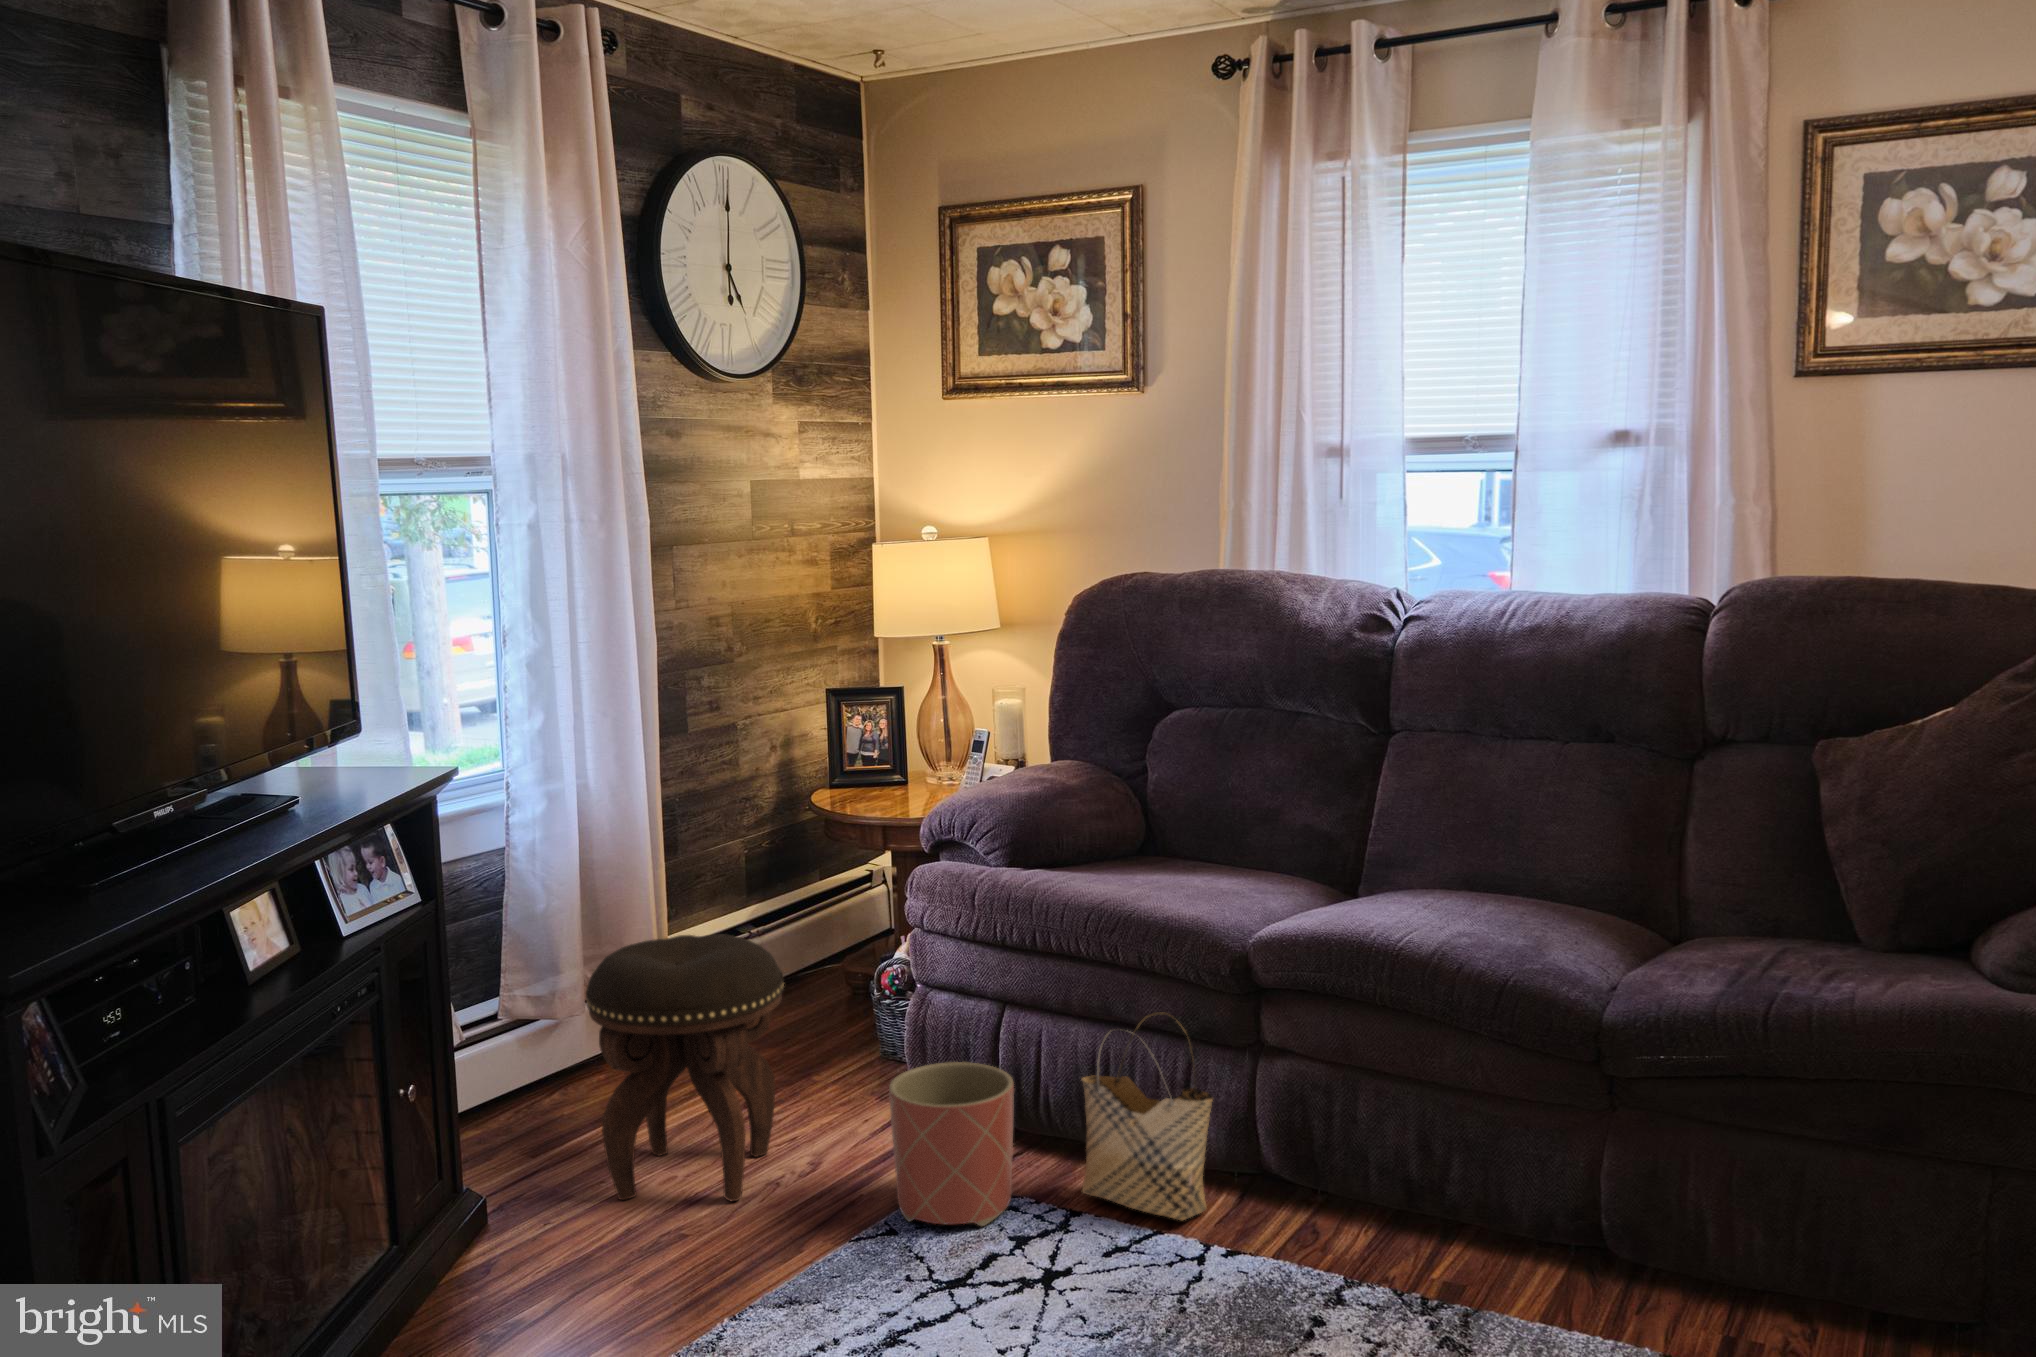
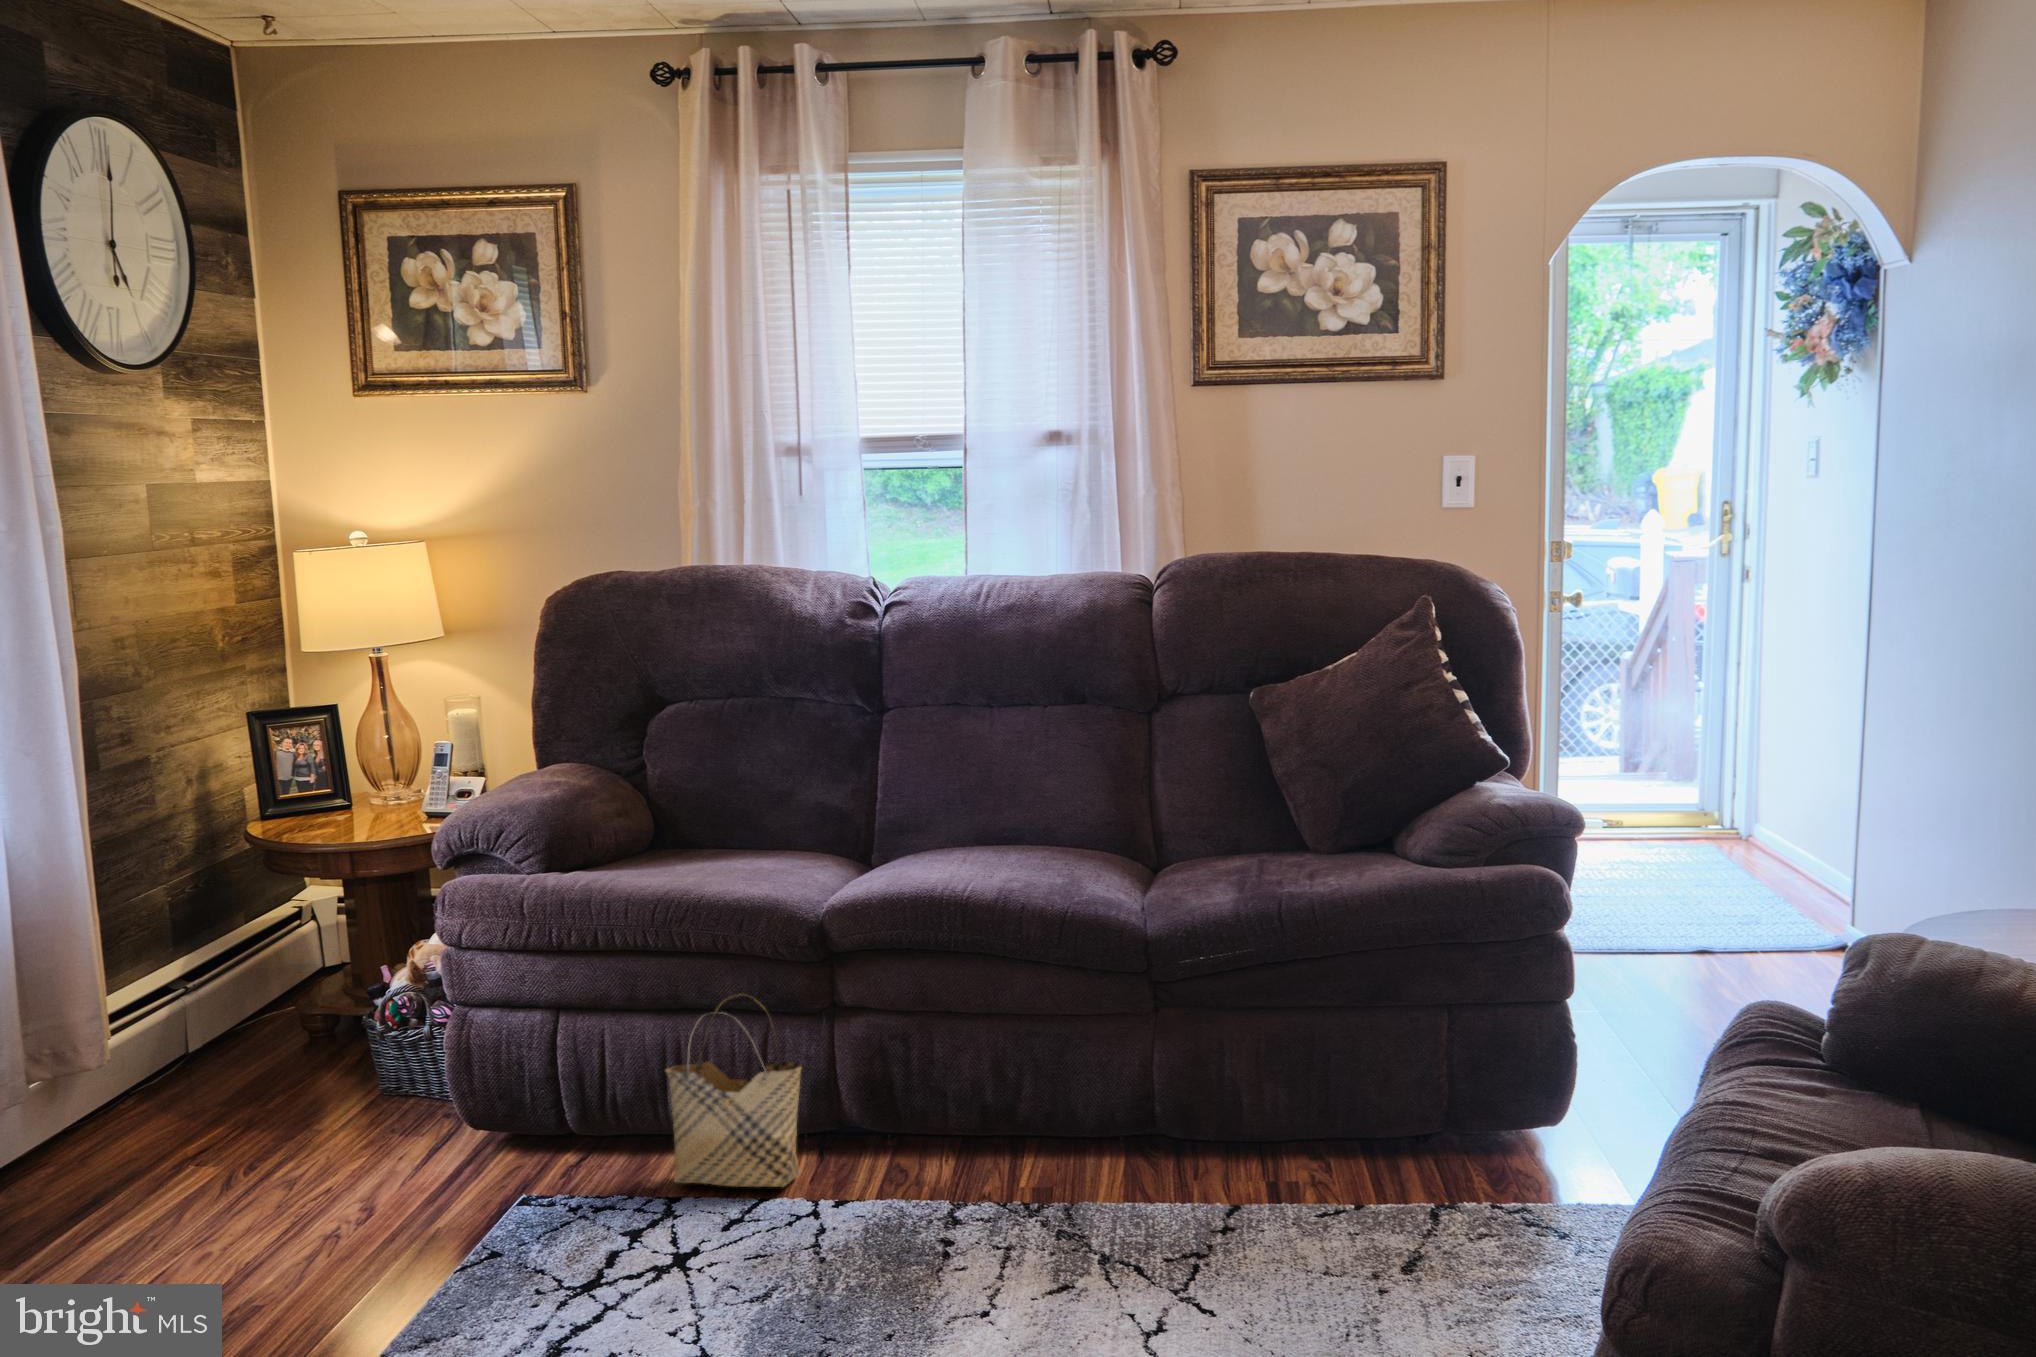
footstool: present [586,934,784,1201] -> none [97,980,333,1287]
planter: present [889,1062,1014,1226] -> none [474,1073,608,1242]

